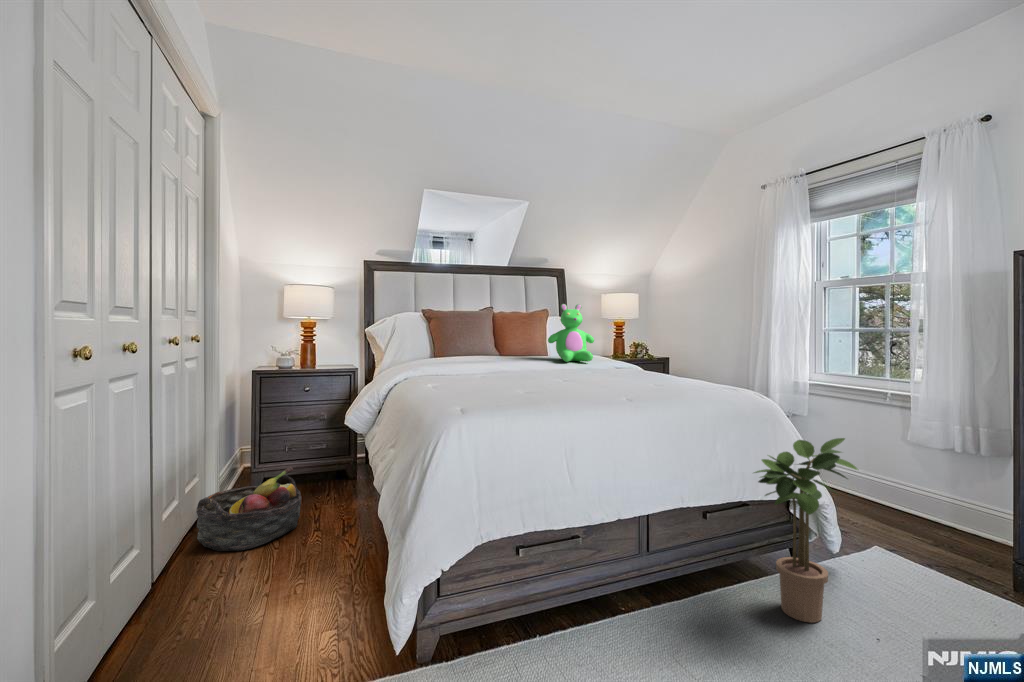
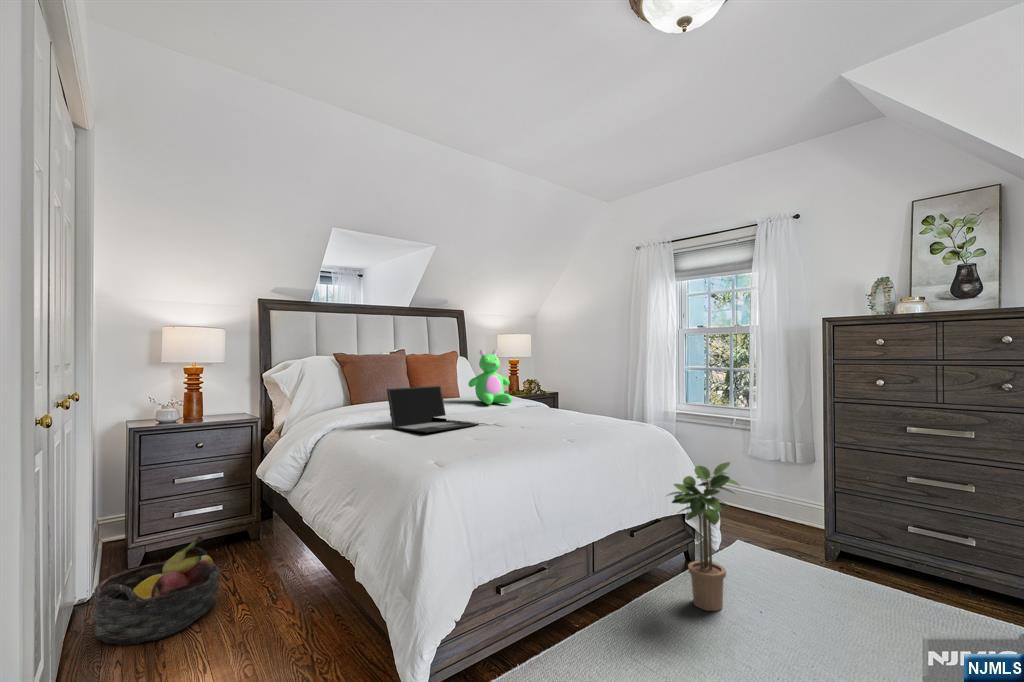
laptop: none [447,339,540,383] -> present [387,386,478,433]

